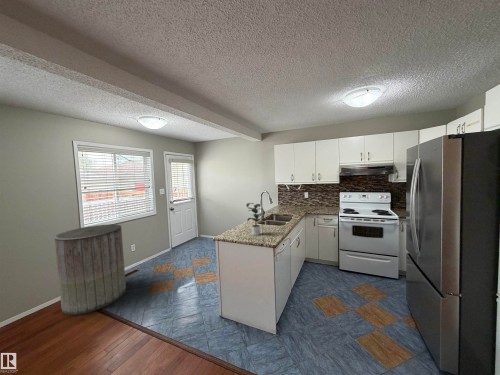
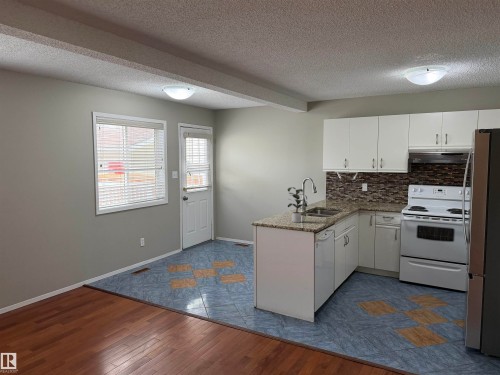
trash can: present [54,224,126,315] -> none [80,209,144,298]

